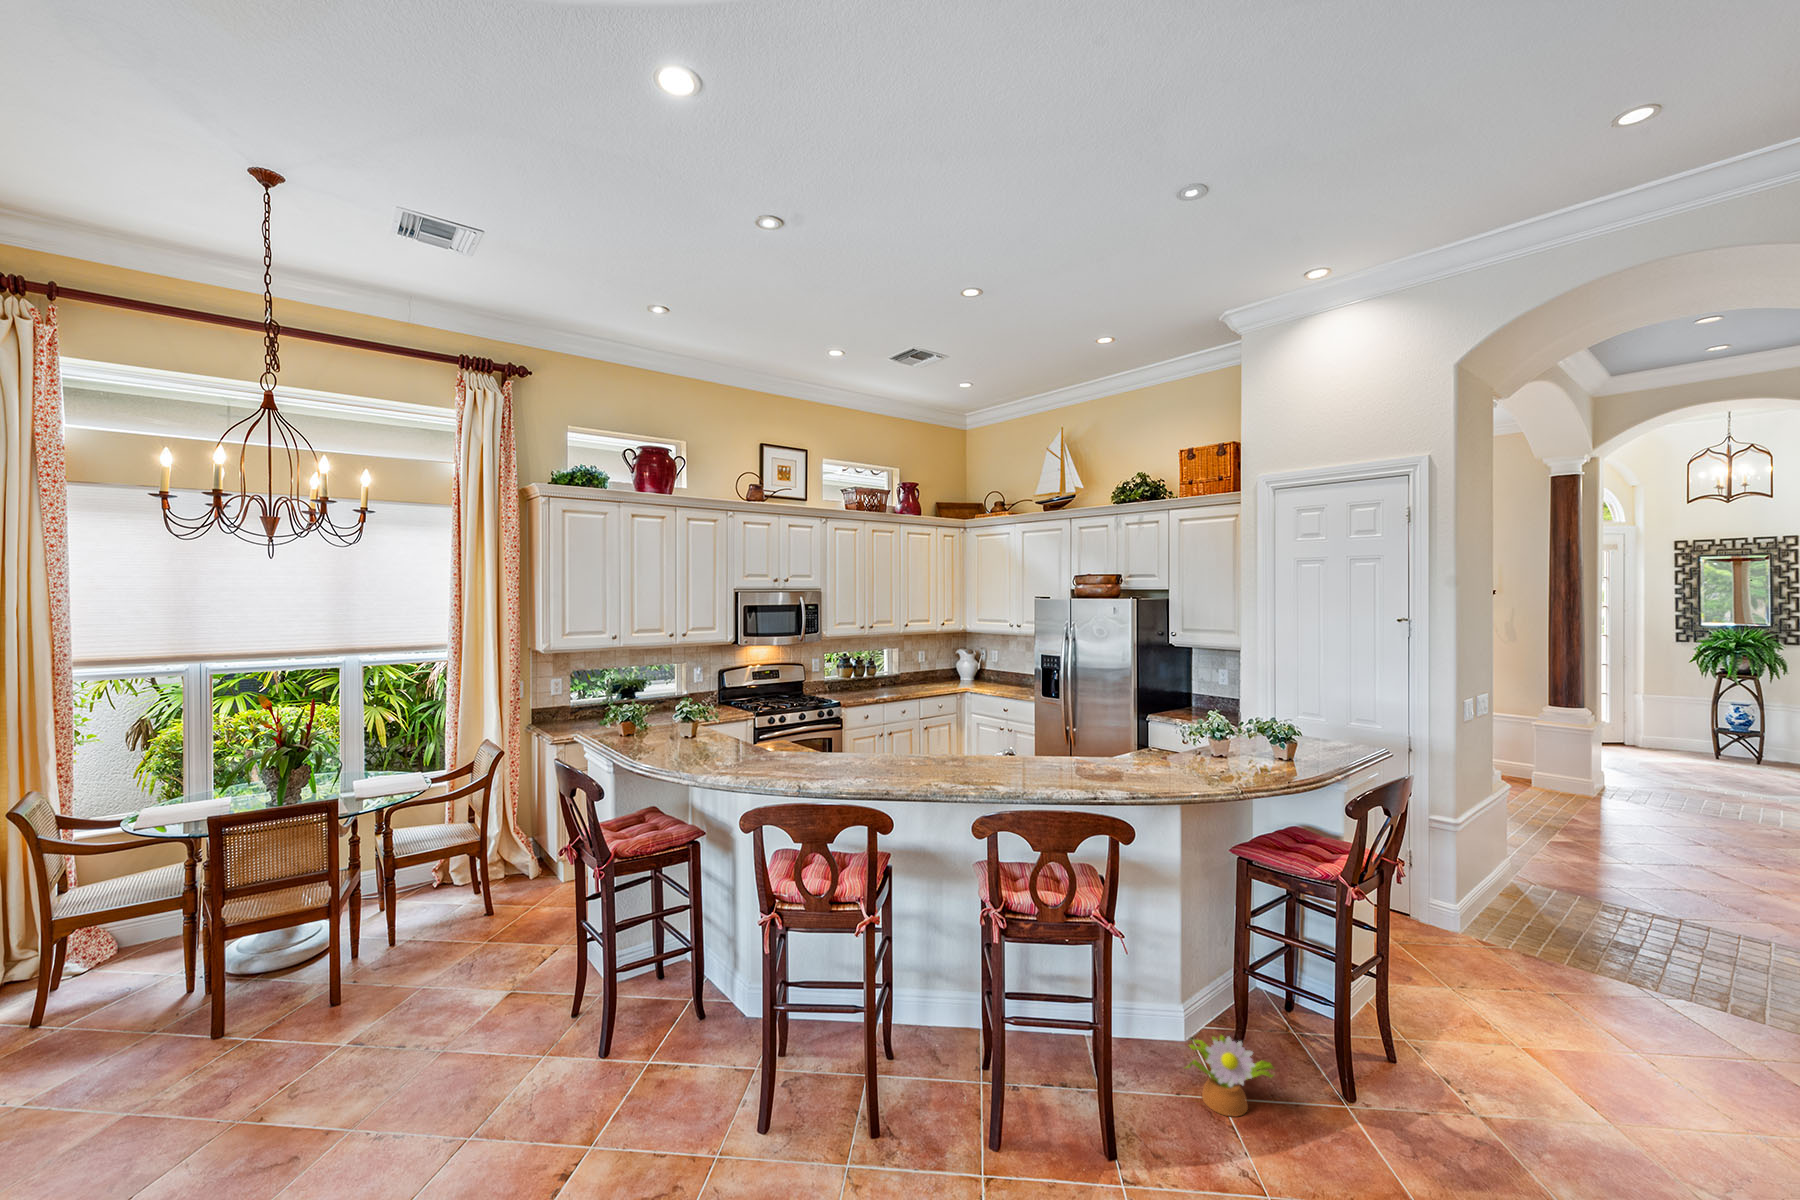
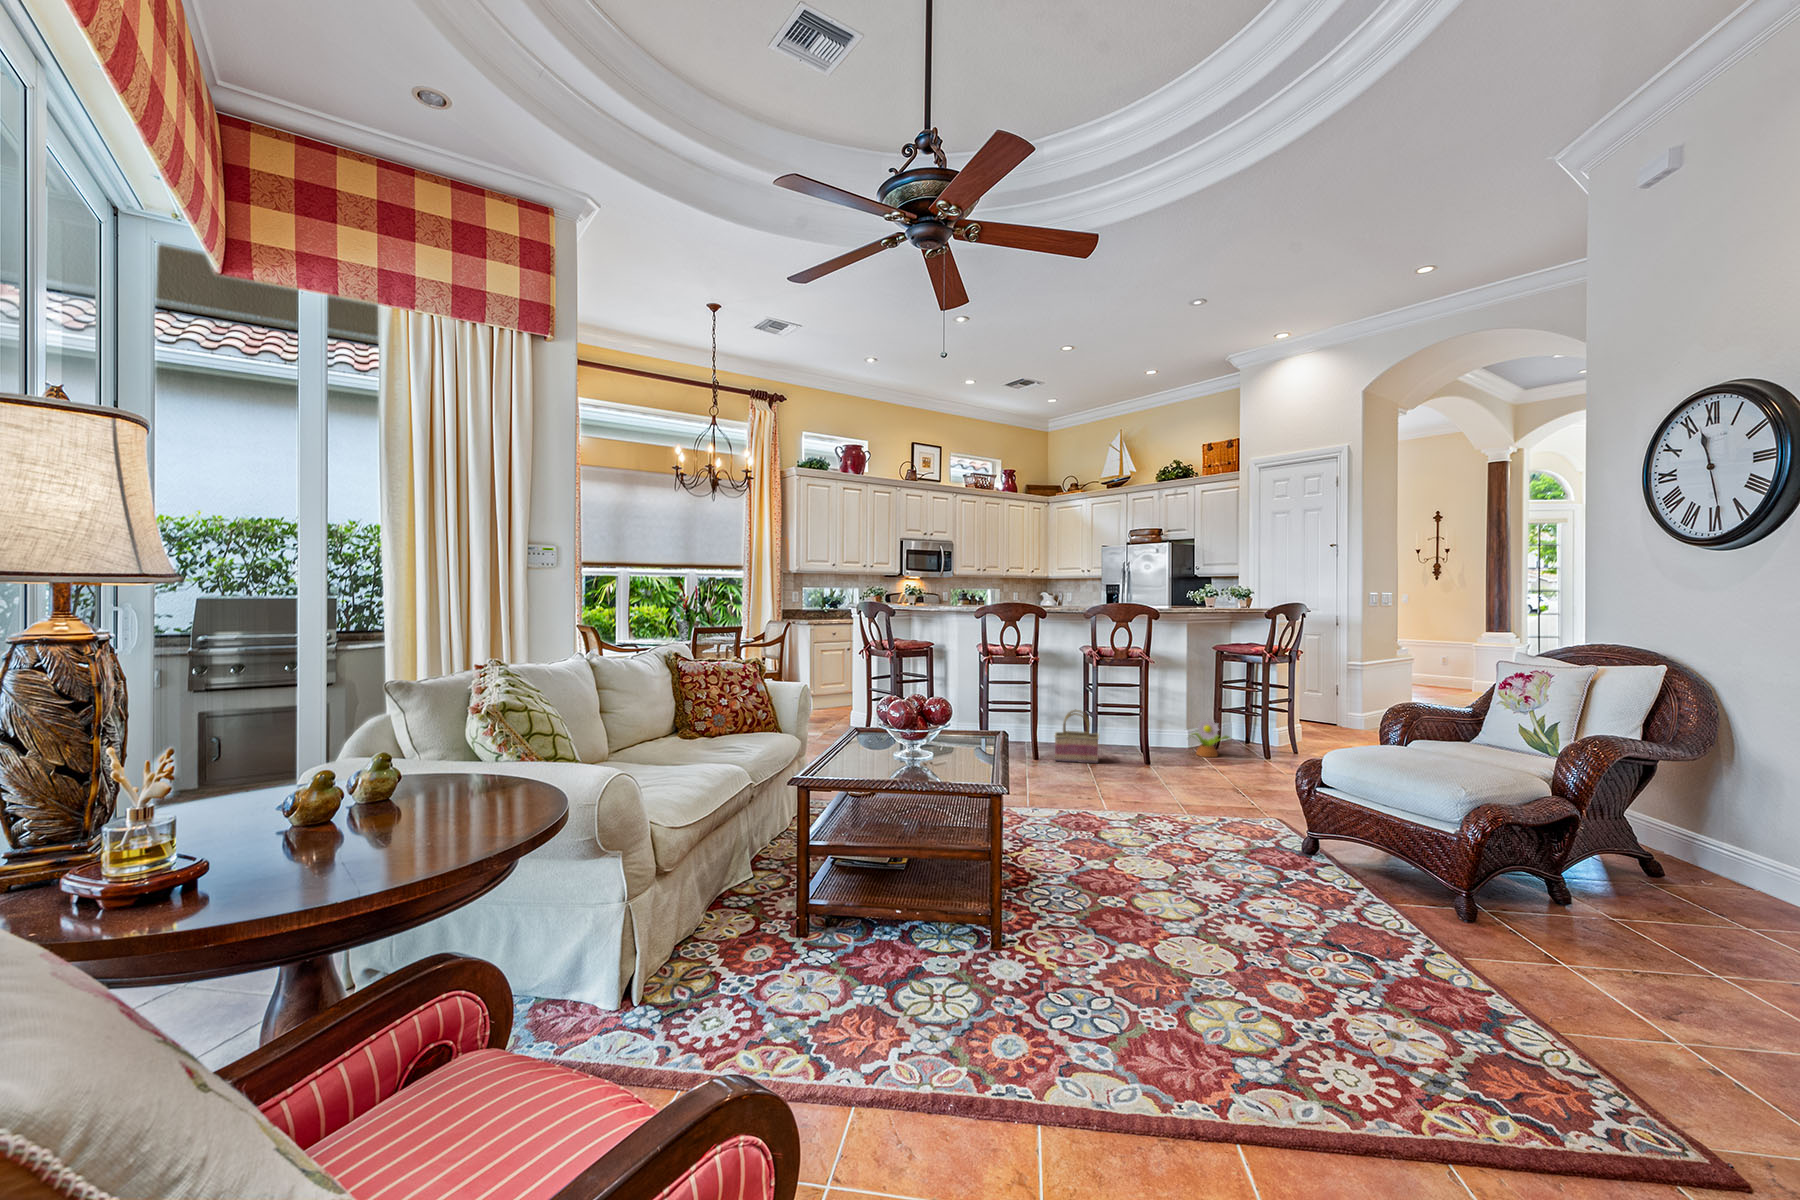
basket: none [901,1028,1001,1174] -> present [1055,709,1099,763]

